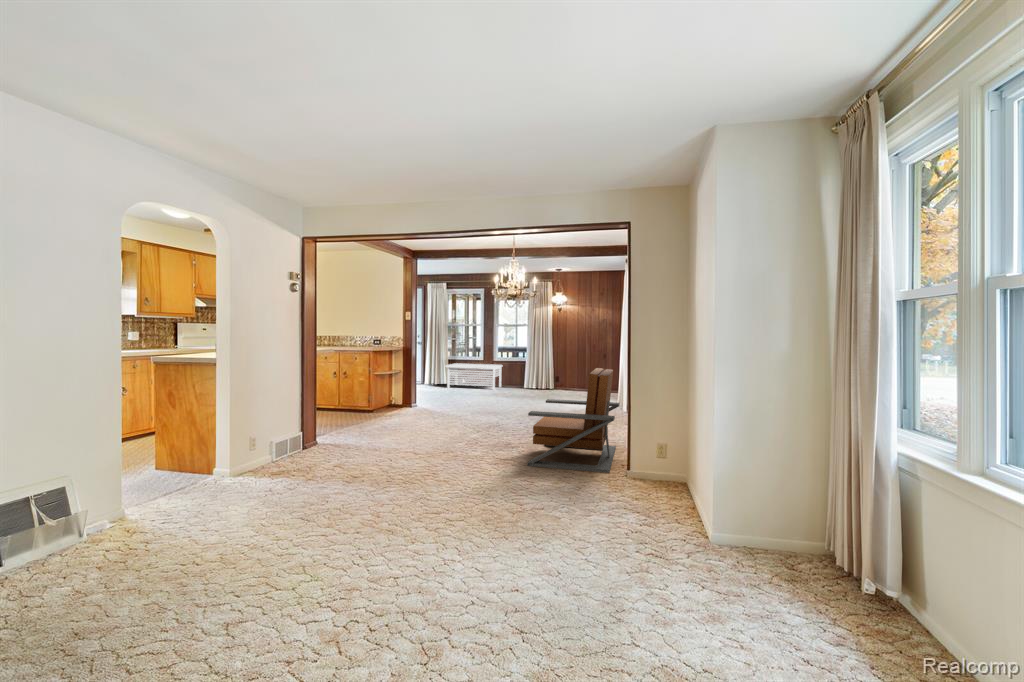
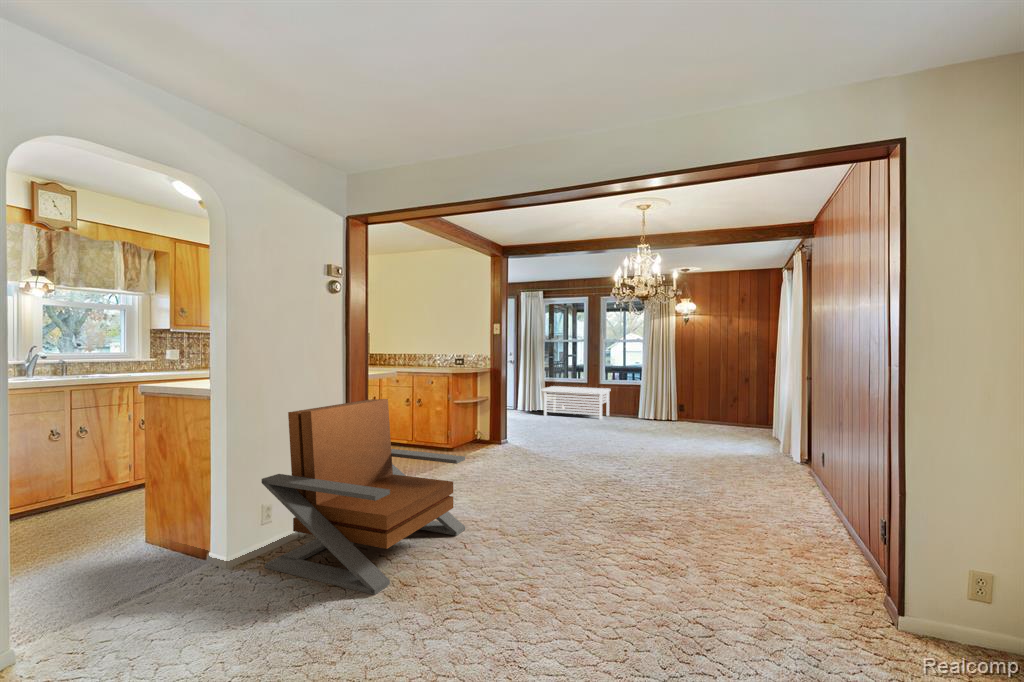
lounge chair: present [527,368,619,473] -> present [262,399,465,595]

